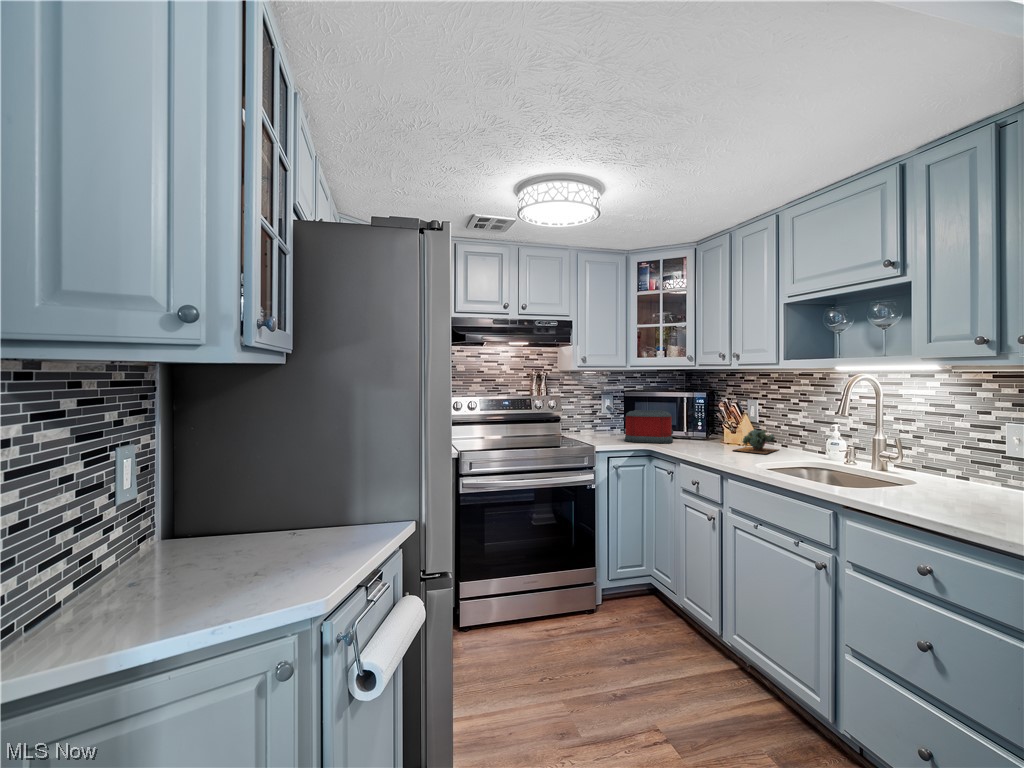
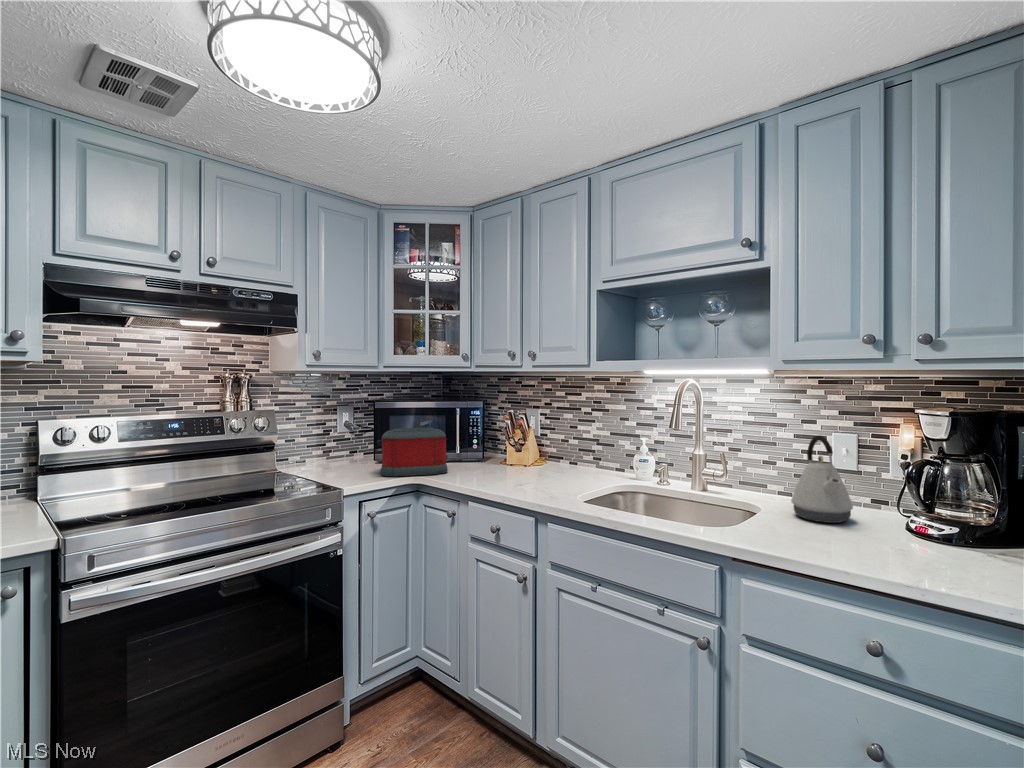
kettle: none [937,423,1000,497] -> present [791,436,853,523]
succulent plant: present [733,429,778,454] -> none [529,447,575,479]

